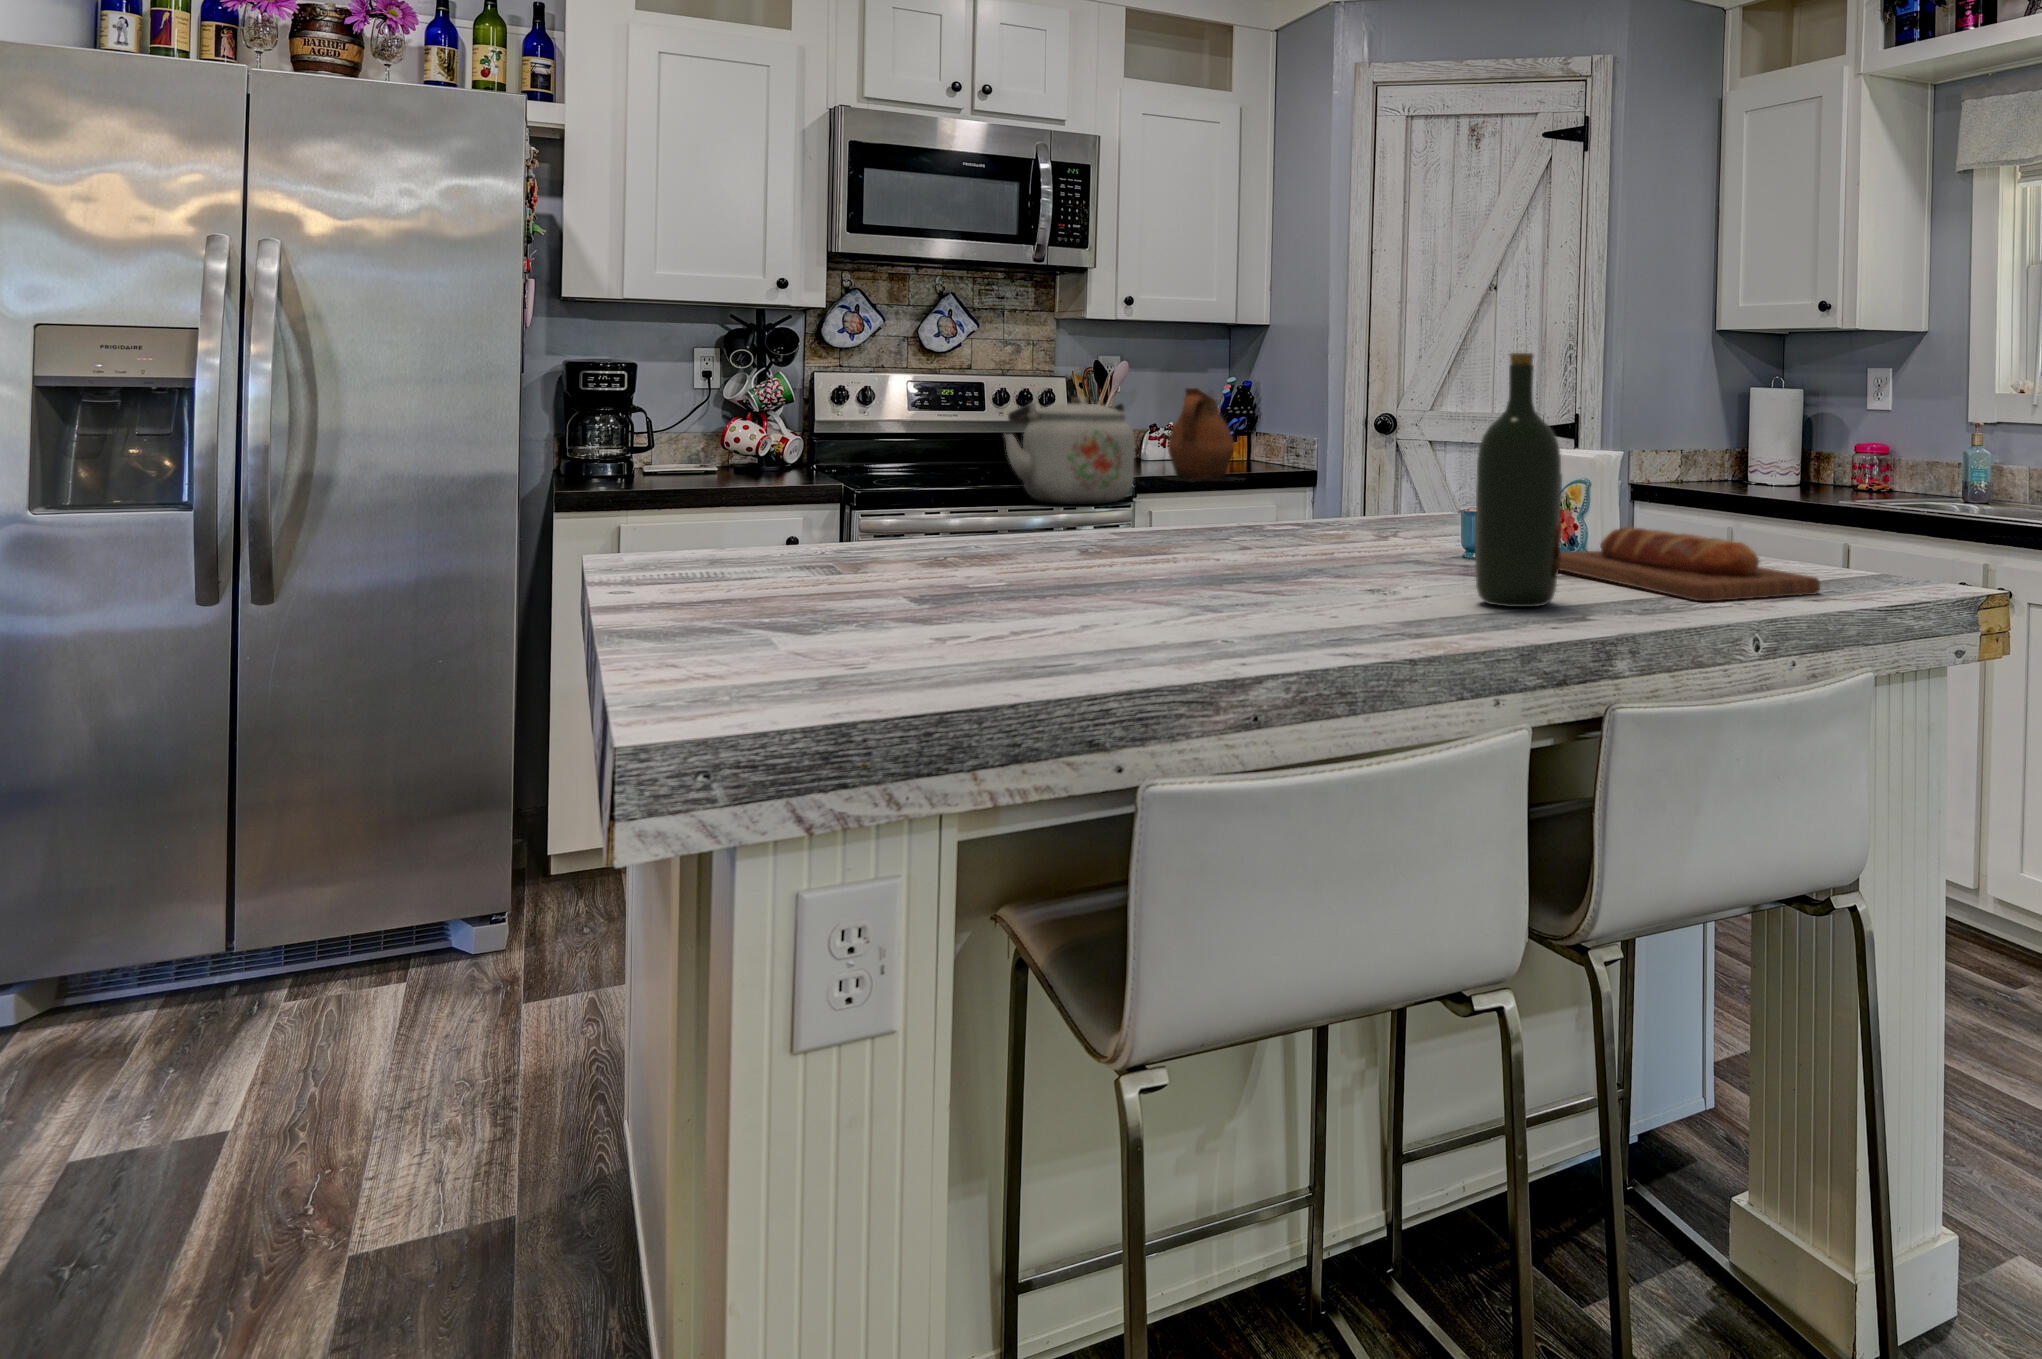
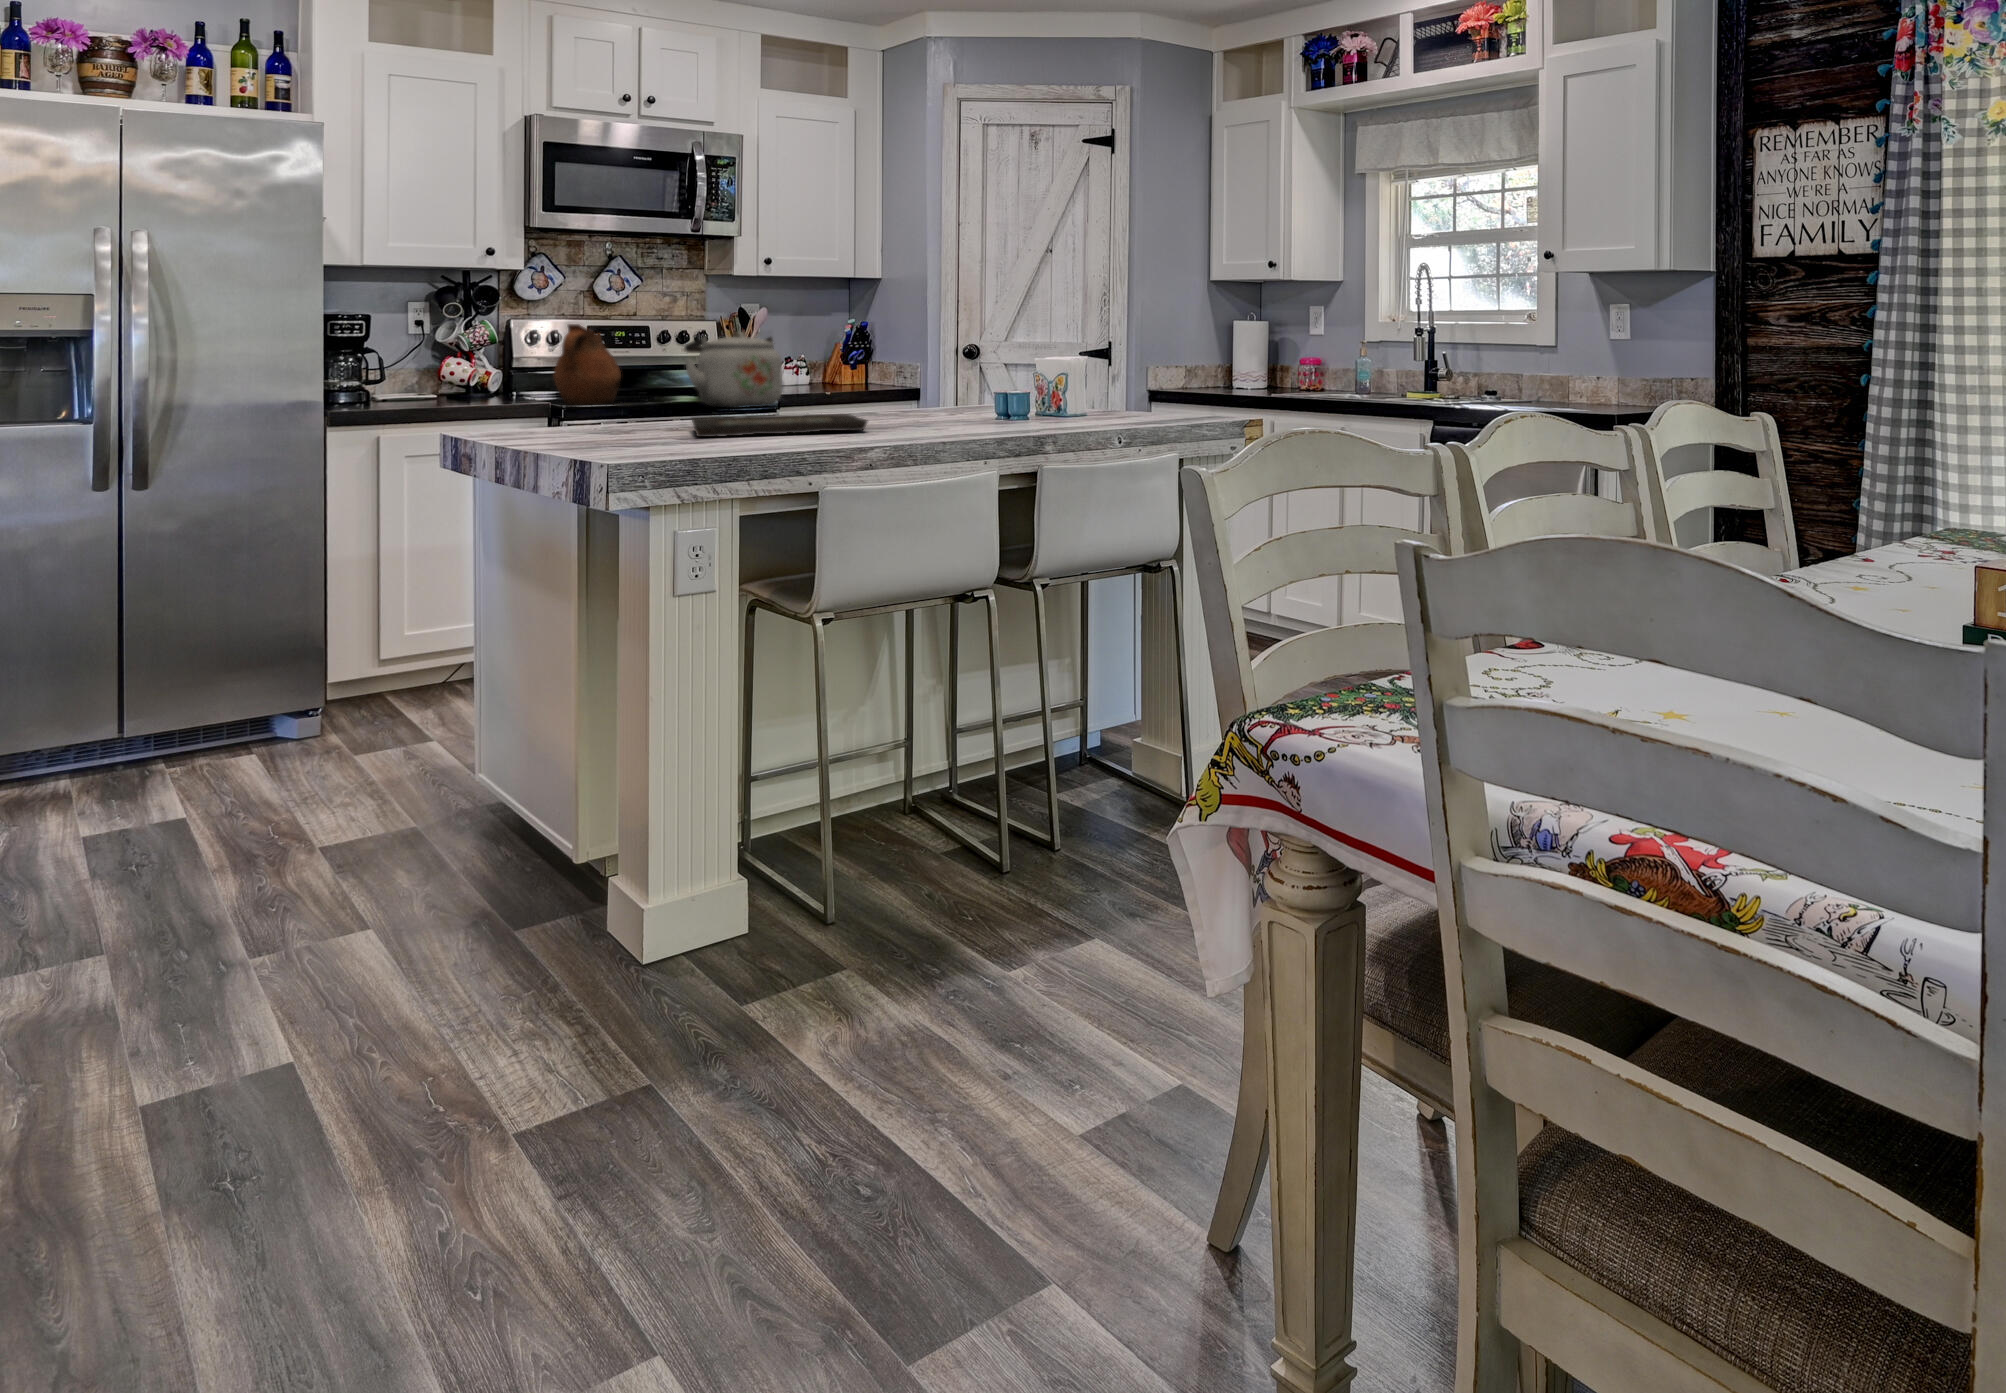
wine bottle: present [1475,353,1562,607] -> none [979,299,1024,425]
ceramic pitcher: present [1168,388,1237,482] -> present [553,324,621,407]
bread loaf: present [1559,527,1820,601] -> none [1036,393,1168,422]
decorative tray: none [915,565,1267,644] -> present [692,414,867,437]

